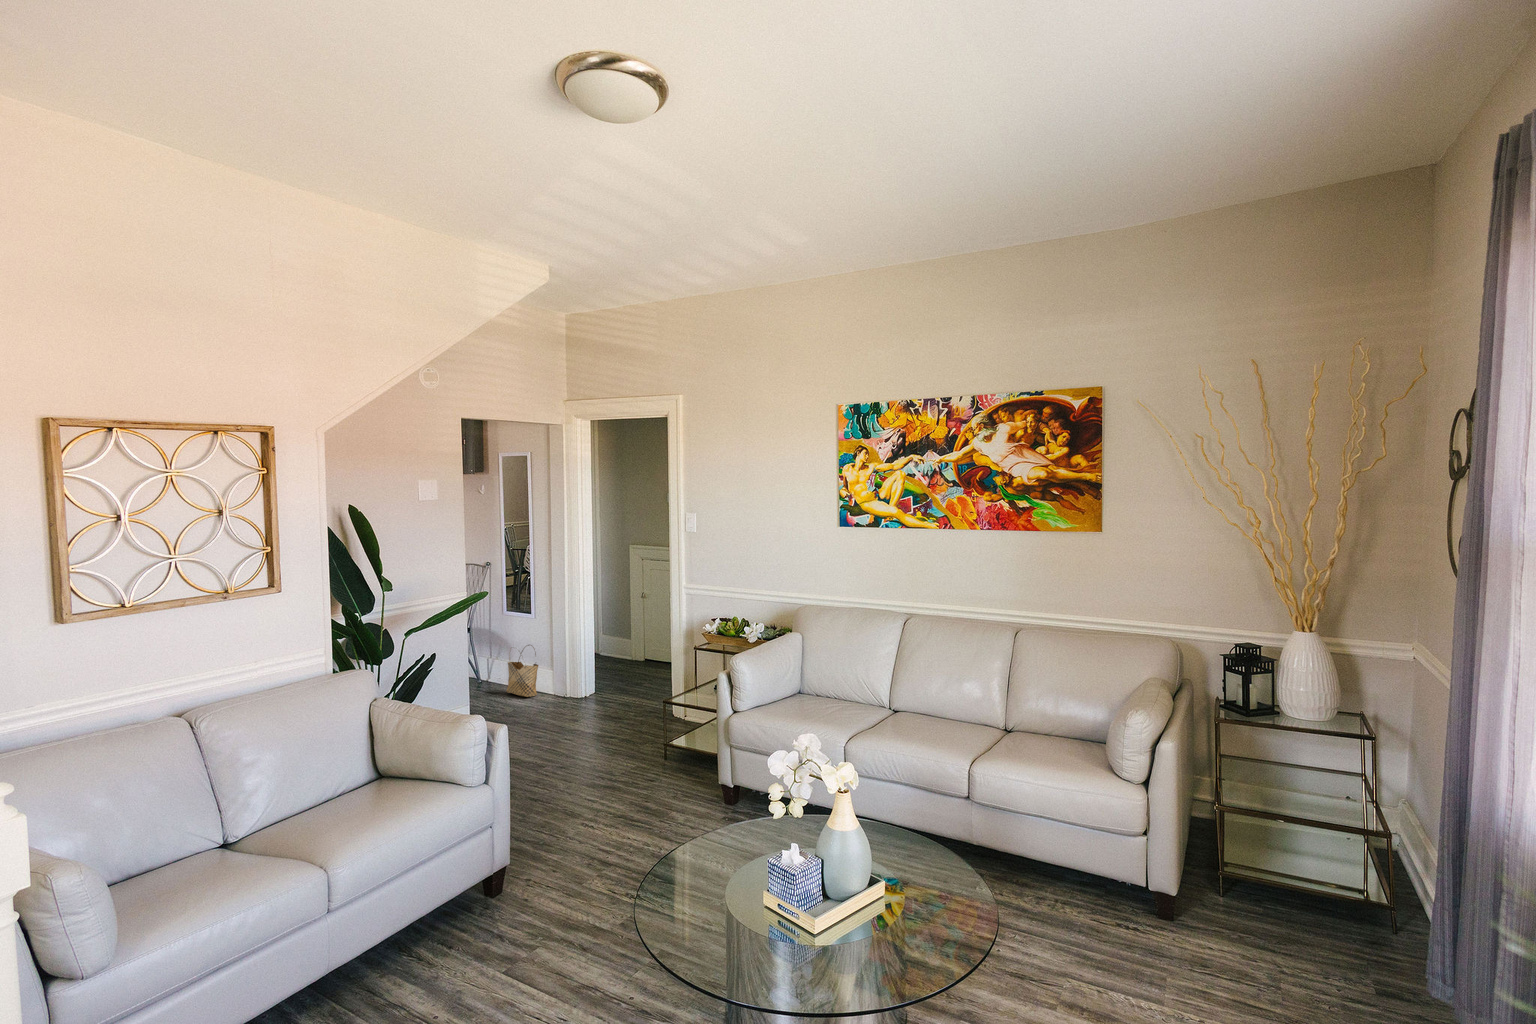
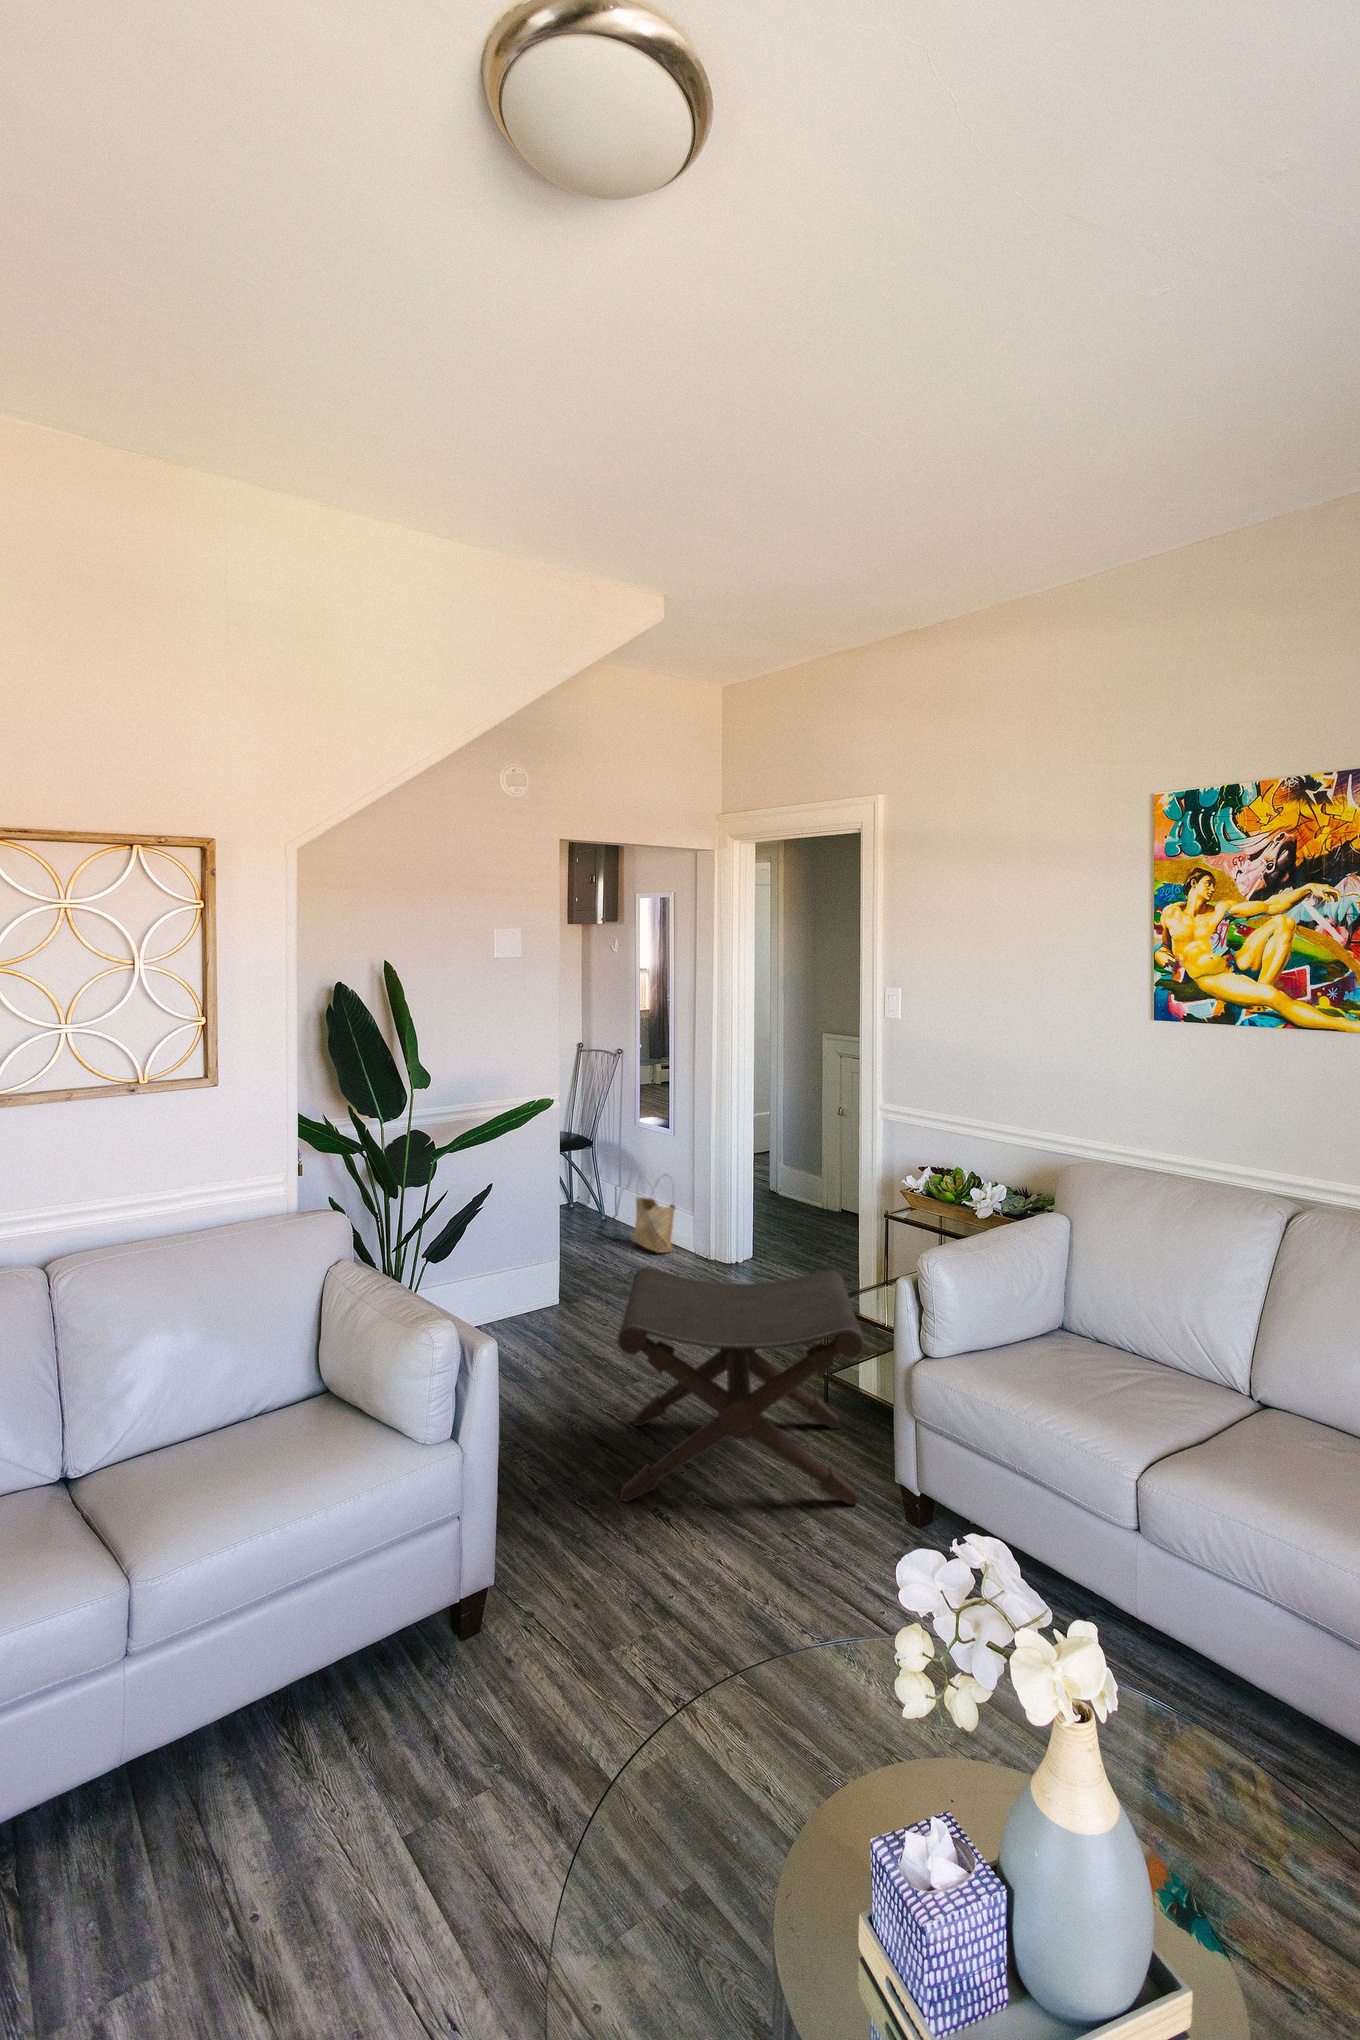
footstool: none [548,681,698,823] -> present [617,1267,864,1505]

